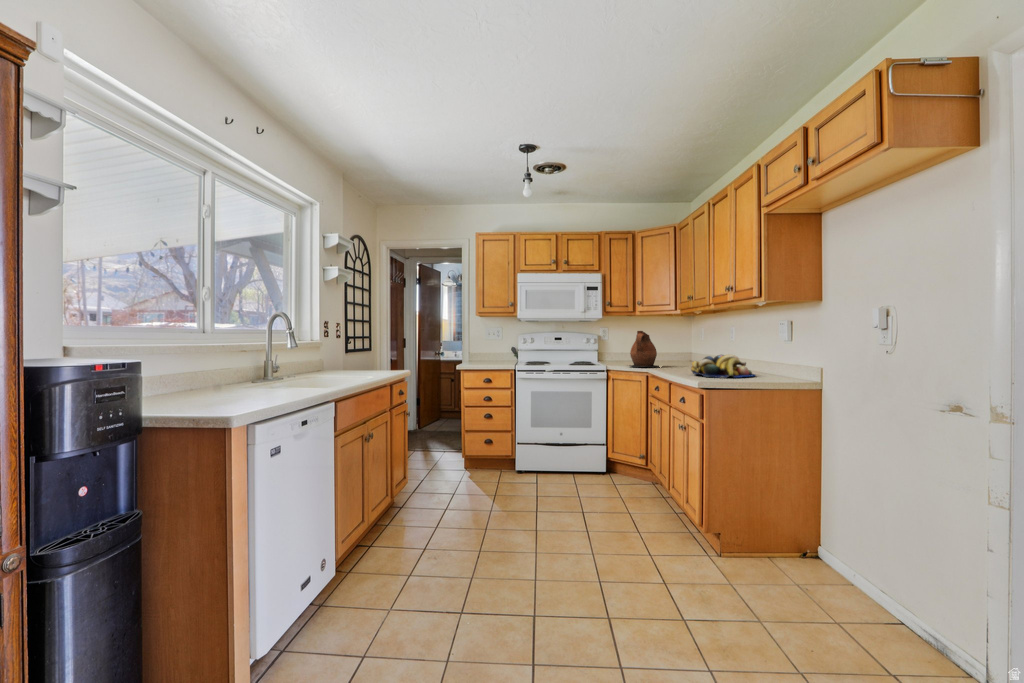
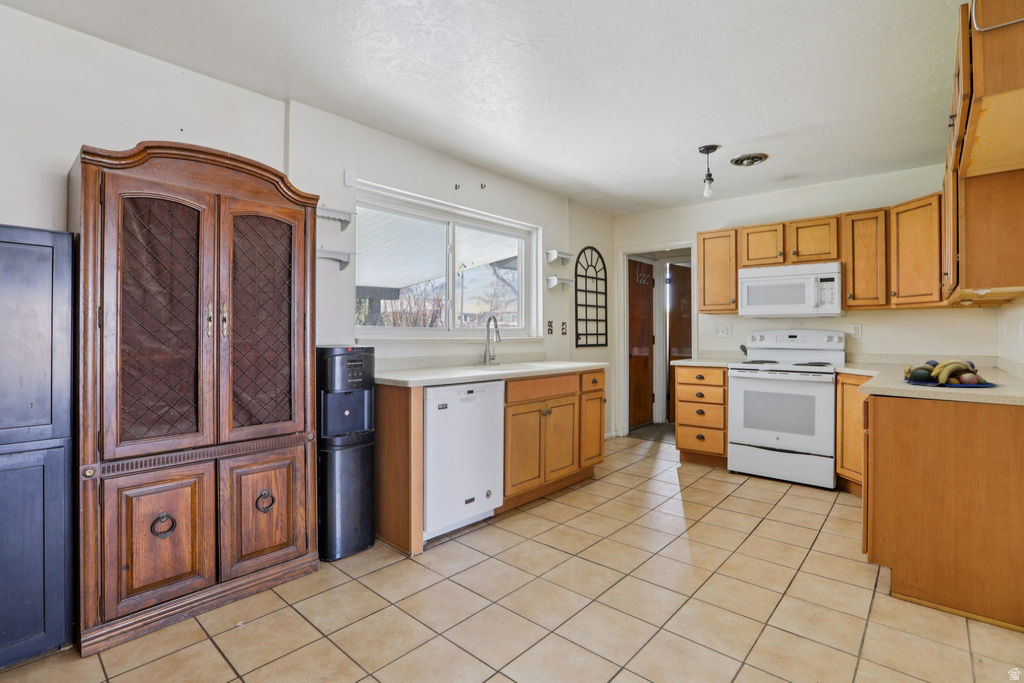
ceramic pitcher: present [630,331,657,367] -> none [857,329,906,372]

